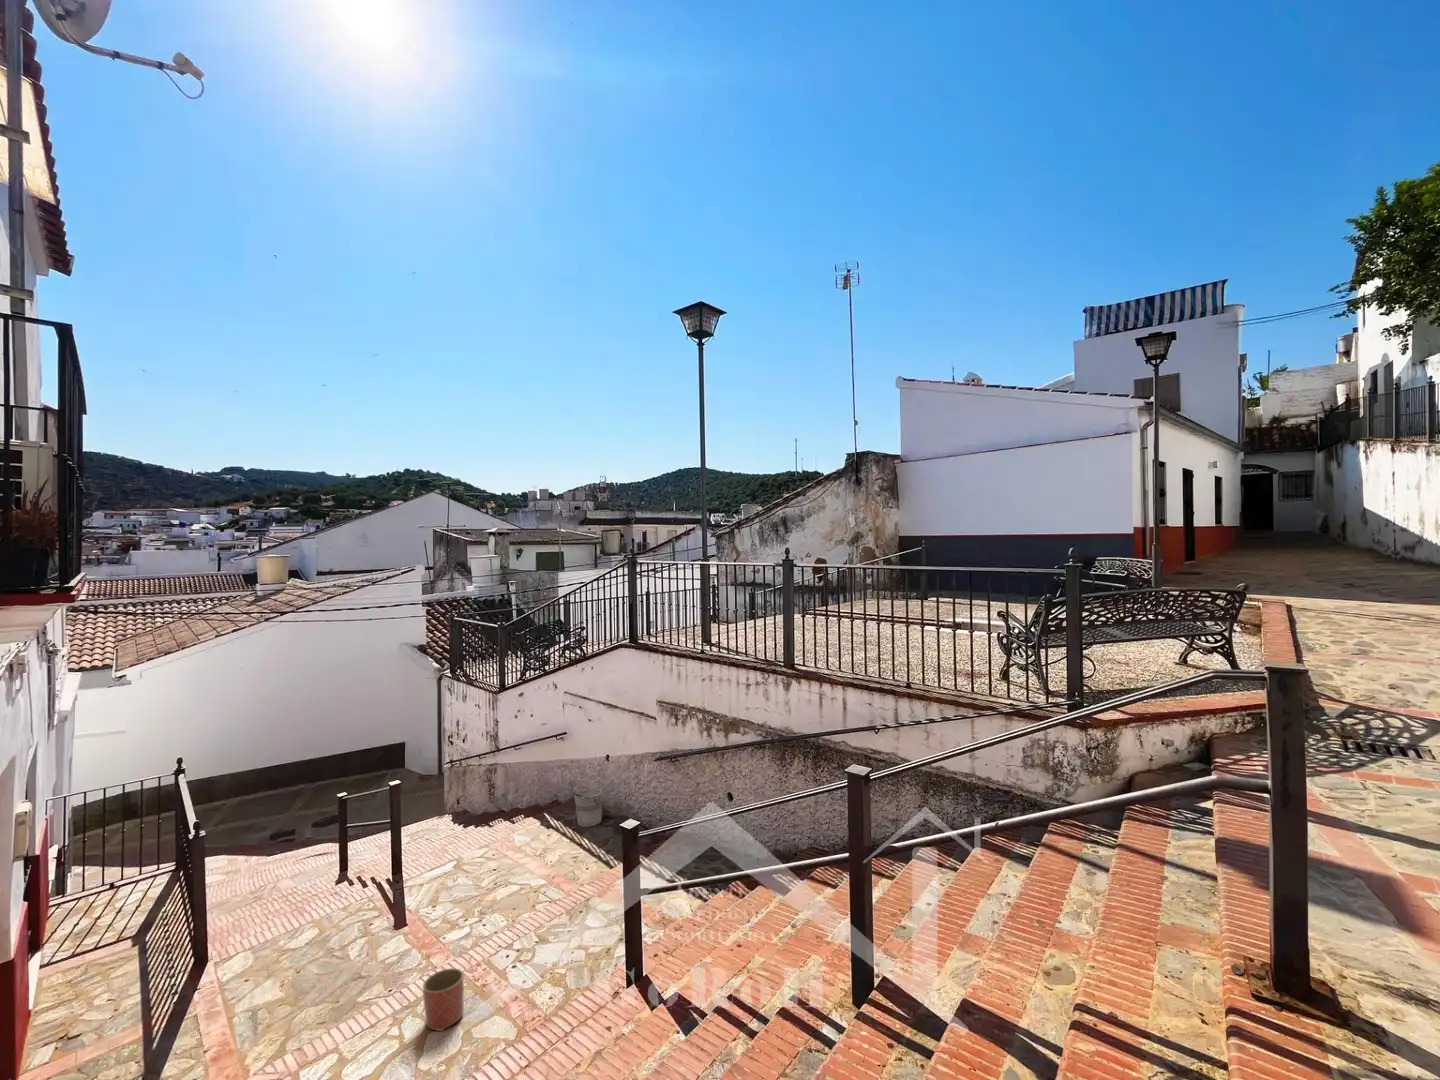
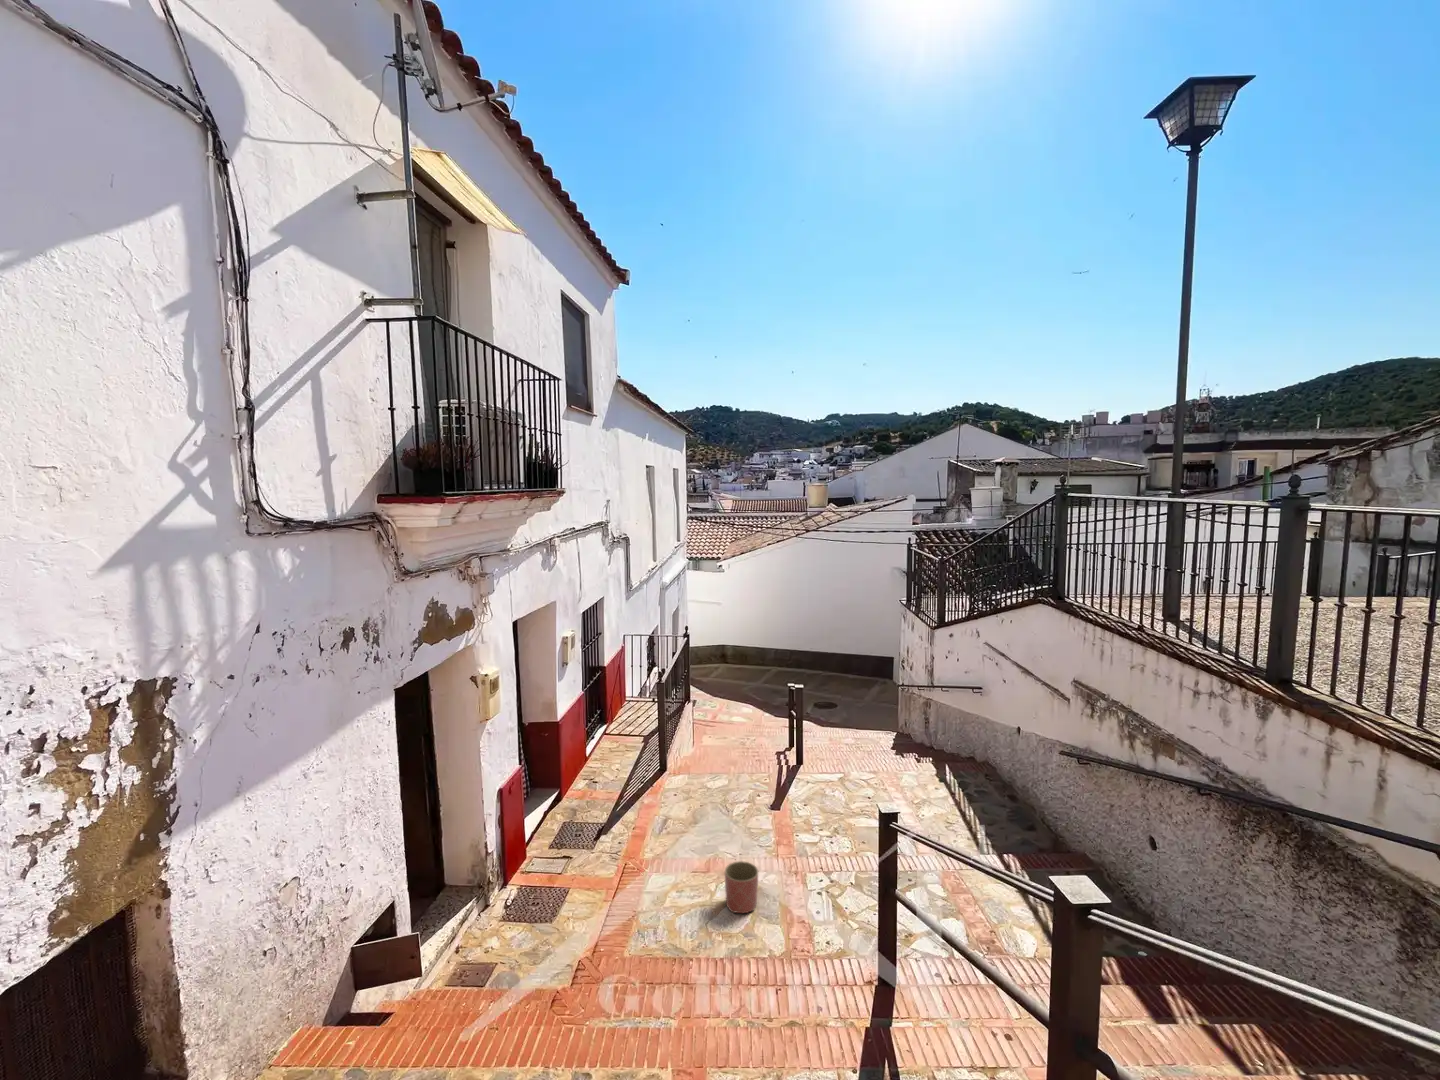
bucket: present [572,788,602,827] -> none [974,750,1010,795]

